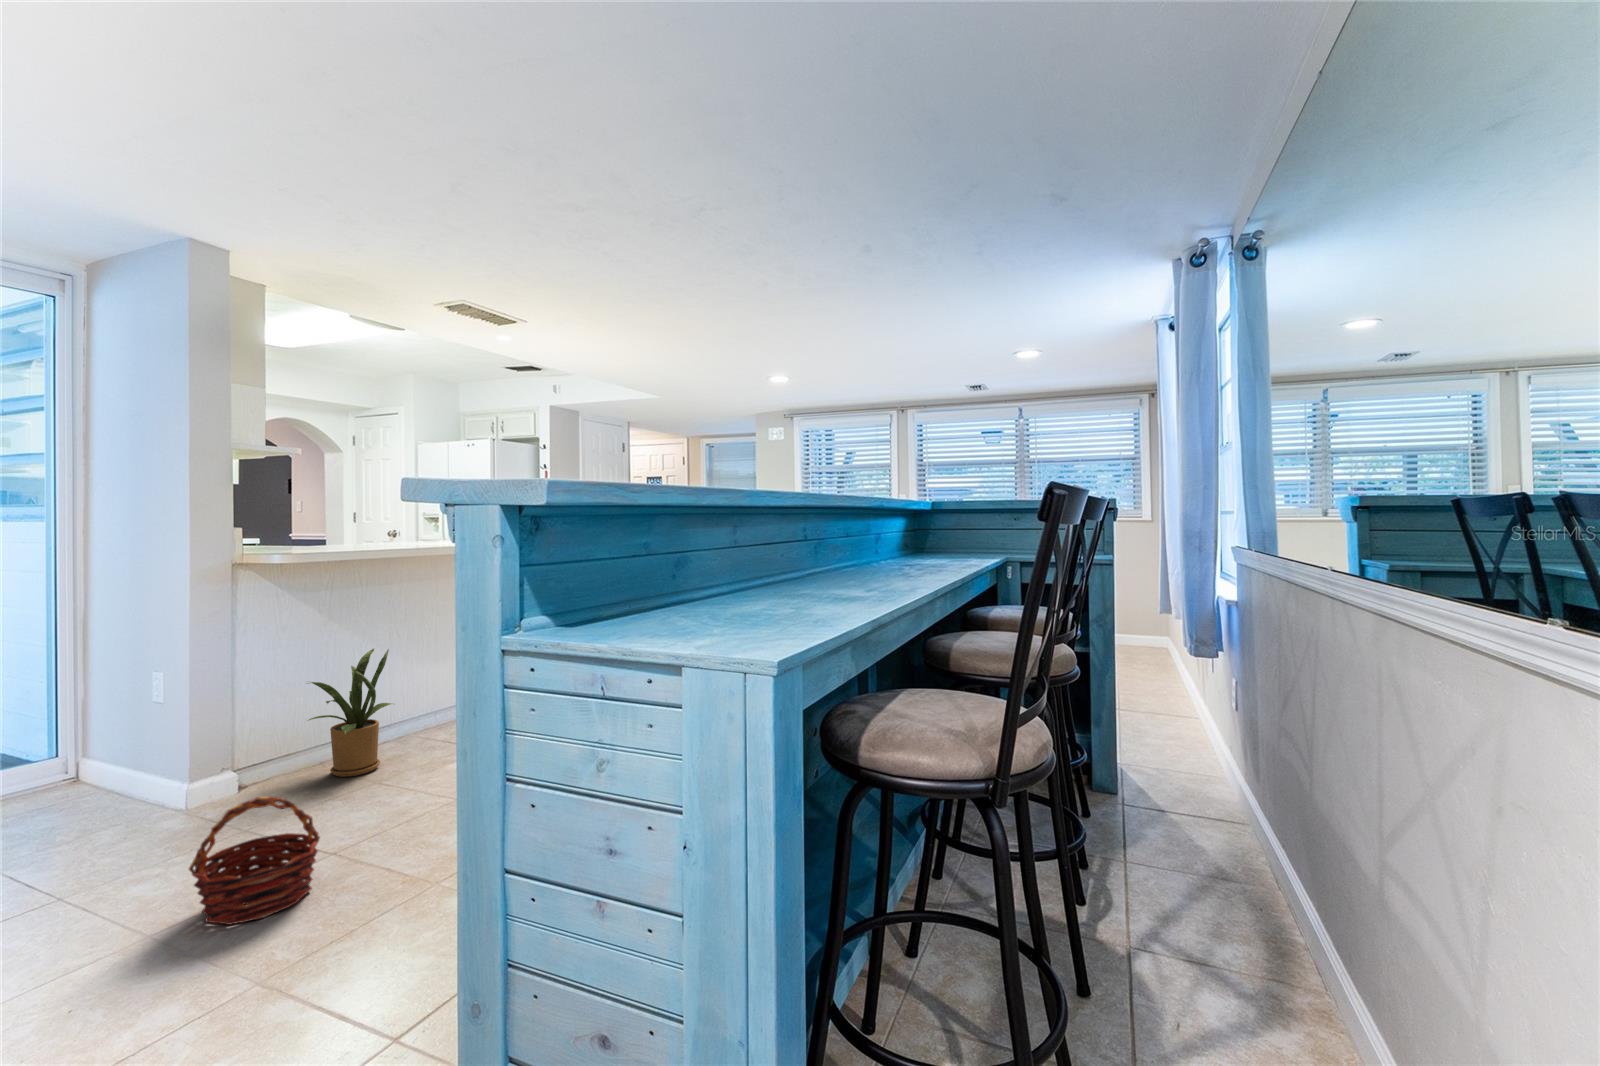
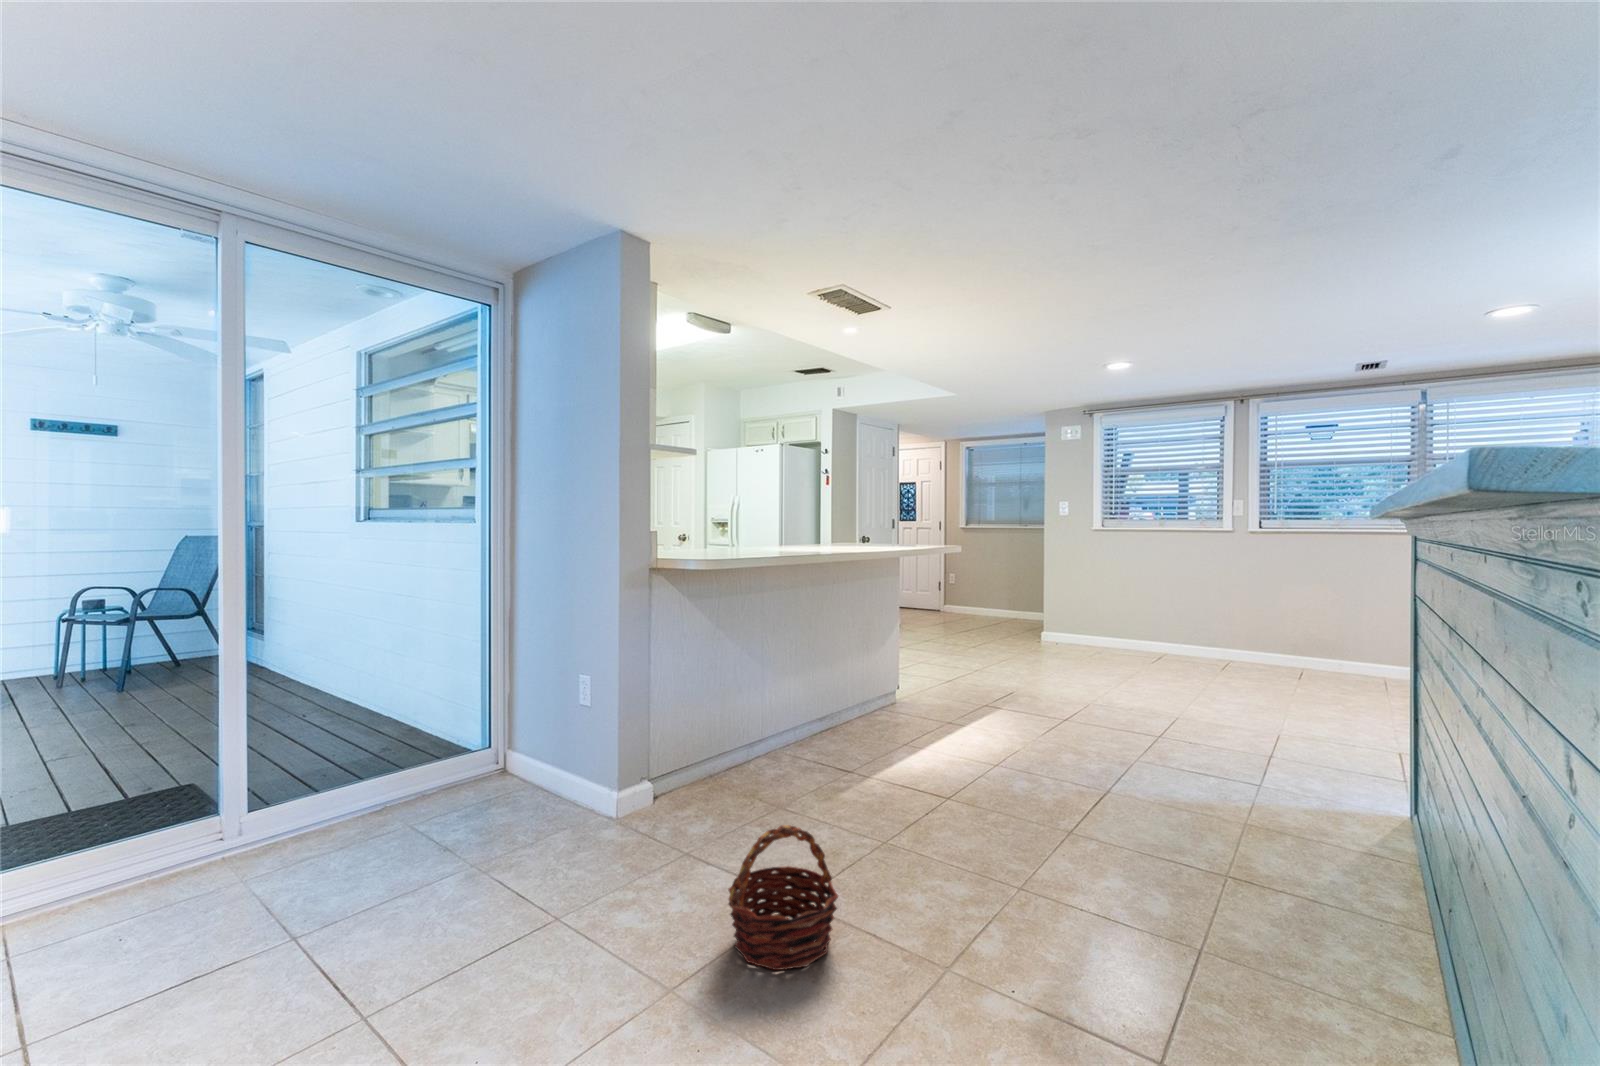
house plant: present [307,649,391,777] -> none [703,659,778,796]

